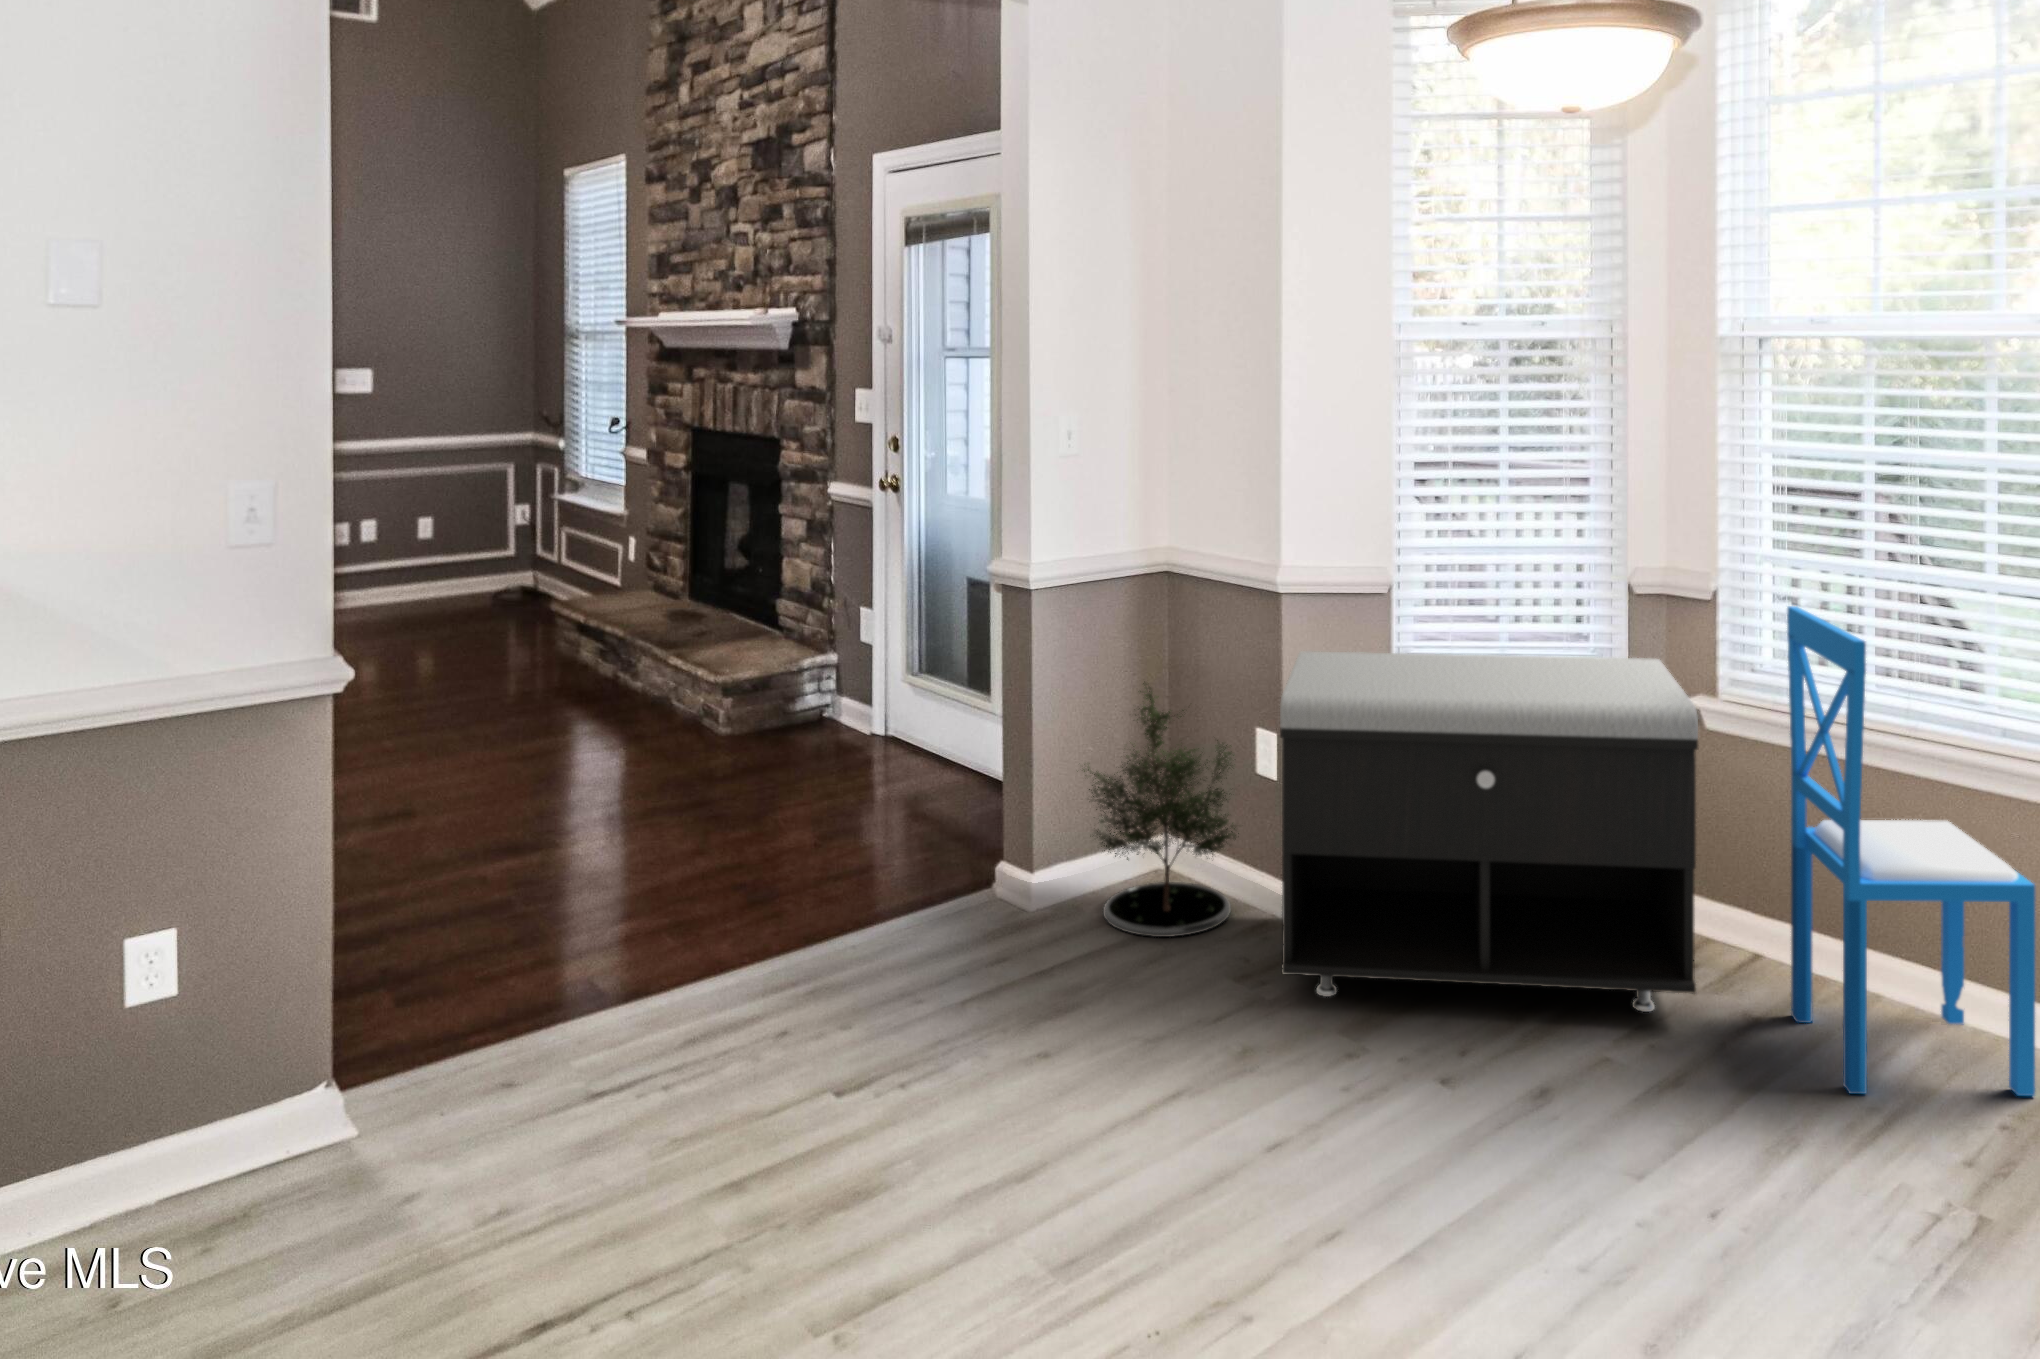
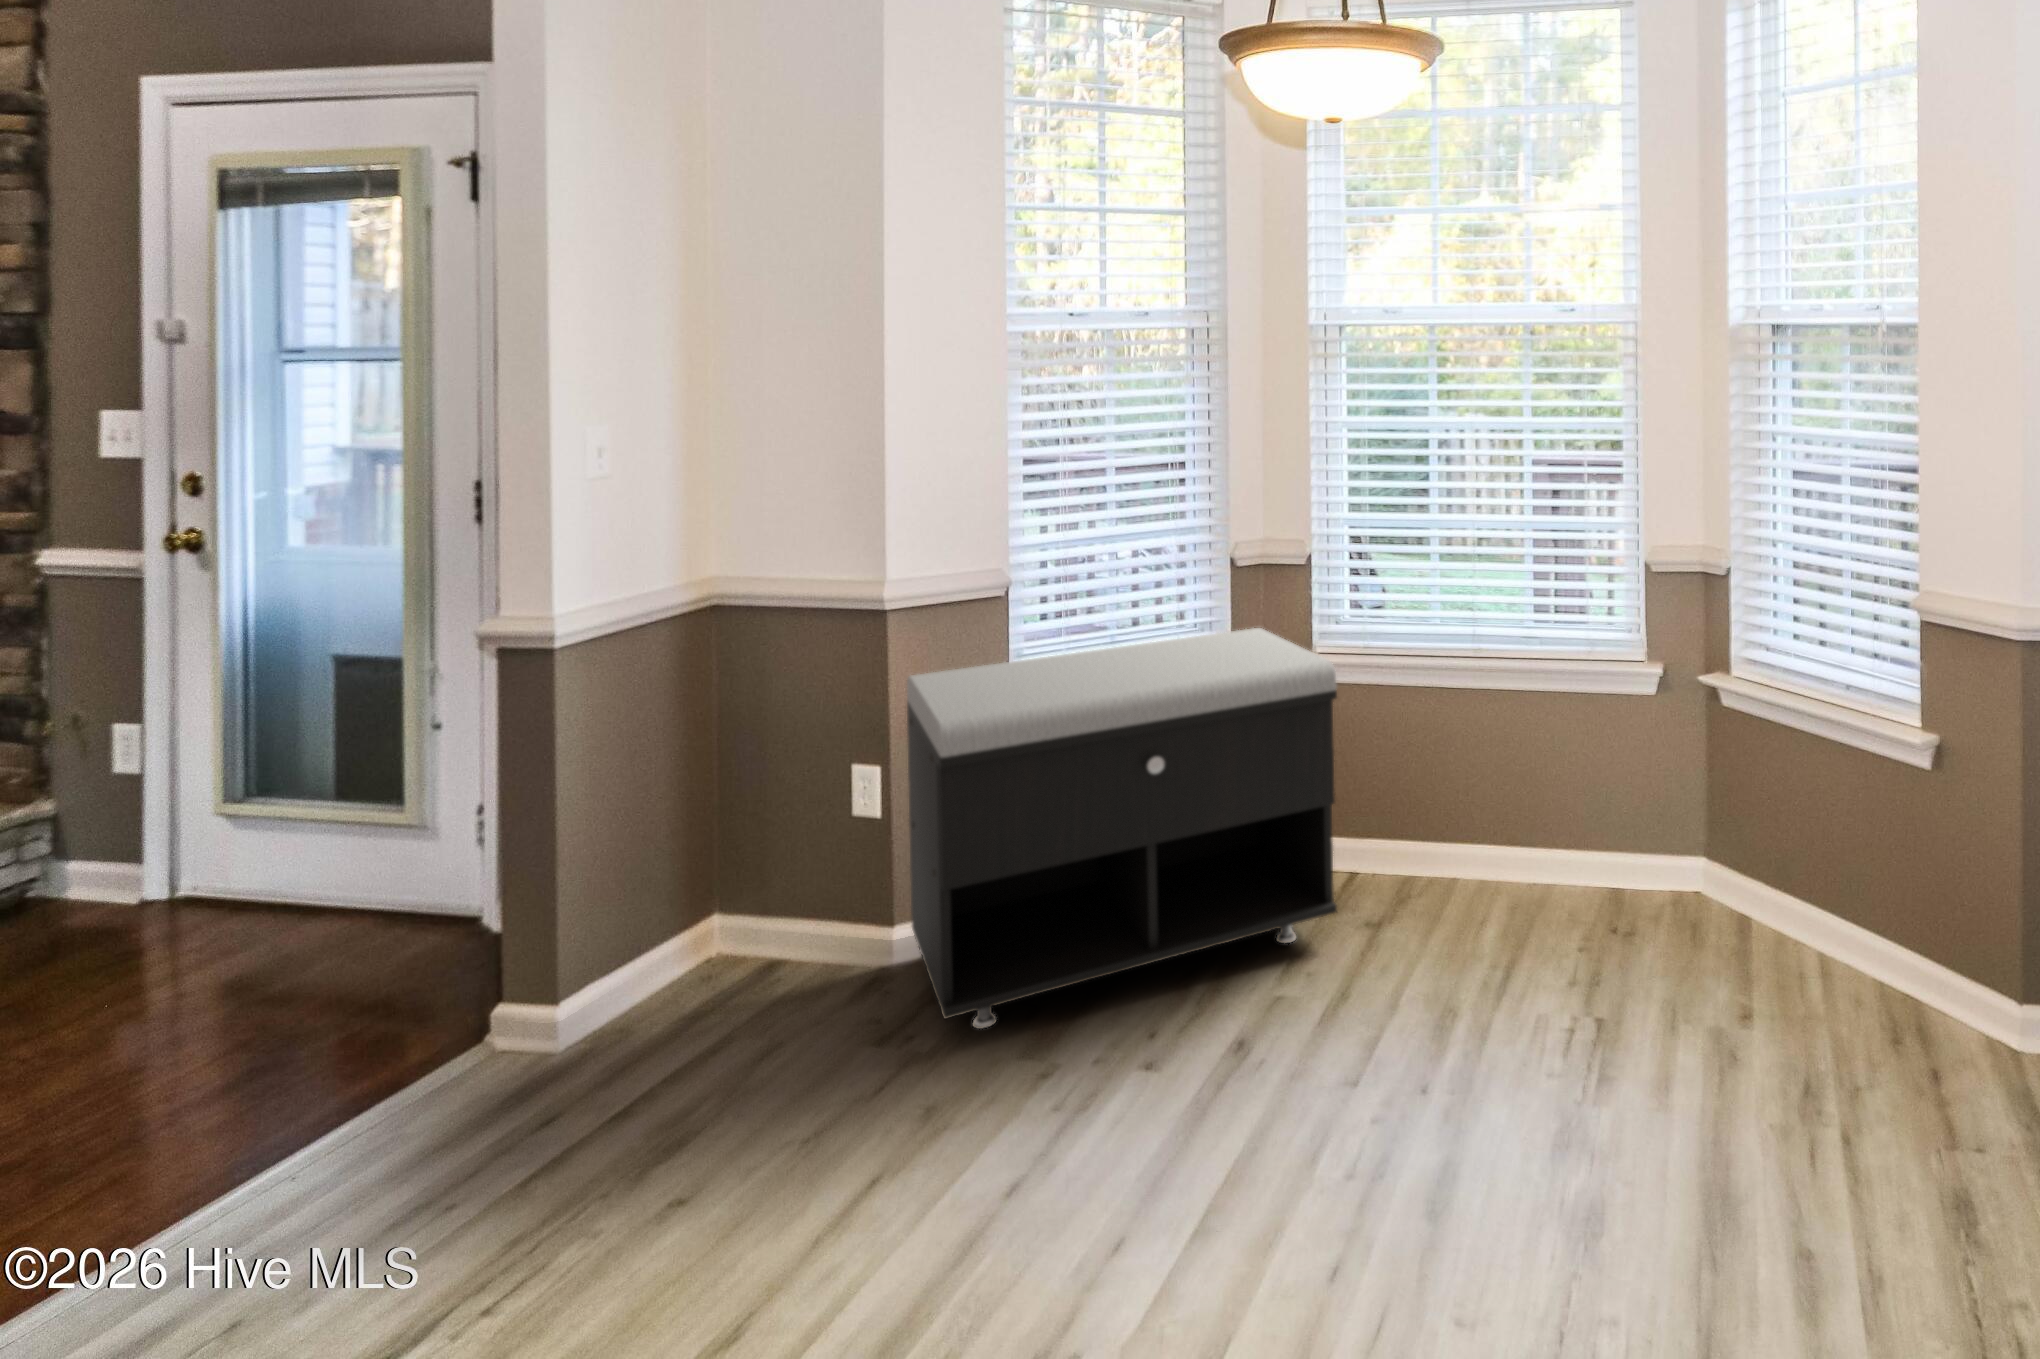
dining chair: present [1787,606,2035,1096] -> none [1388,565,1588,957]
potted tree: present [1083,683,1239,937] -> none [625,740,843,1036]

